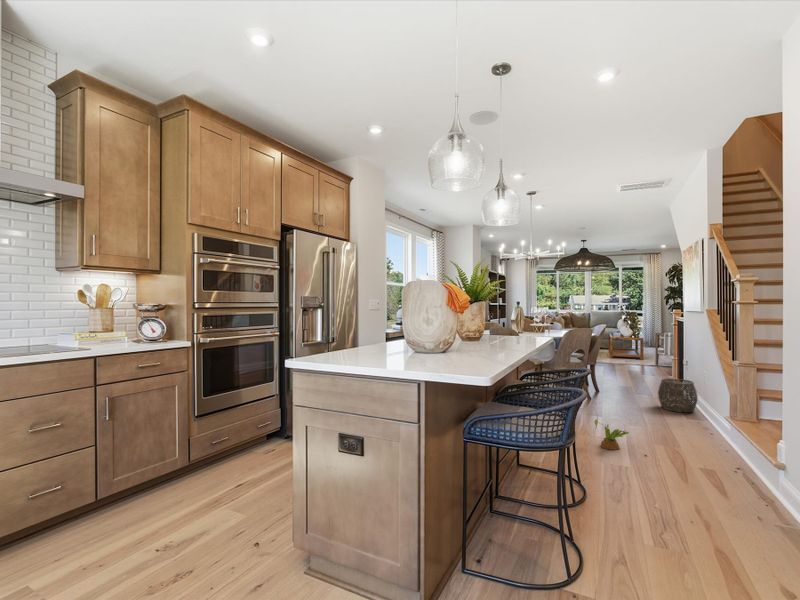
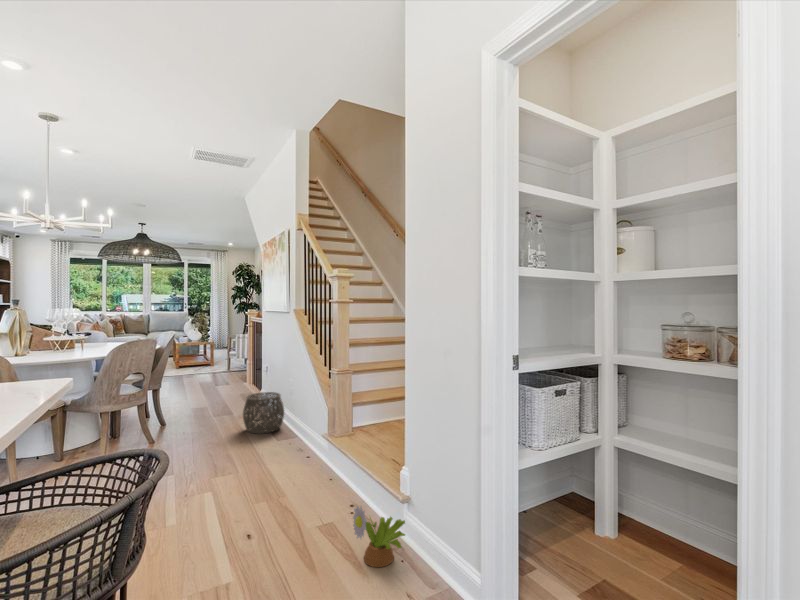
decorative plant: present [594,419,629,450] -> present [353,506,405,567]

